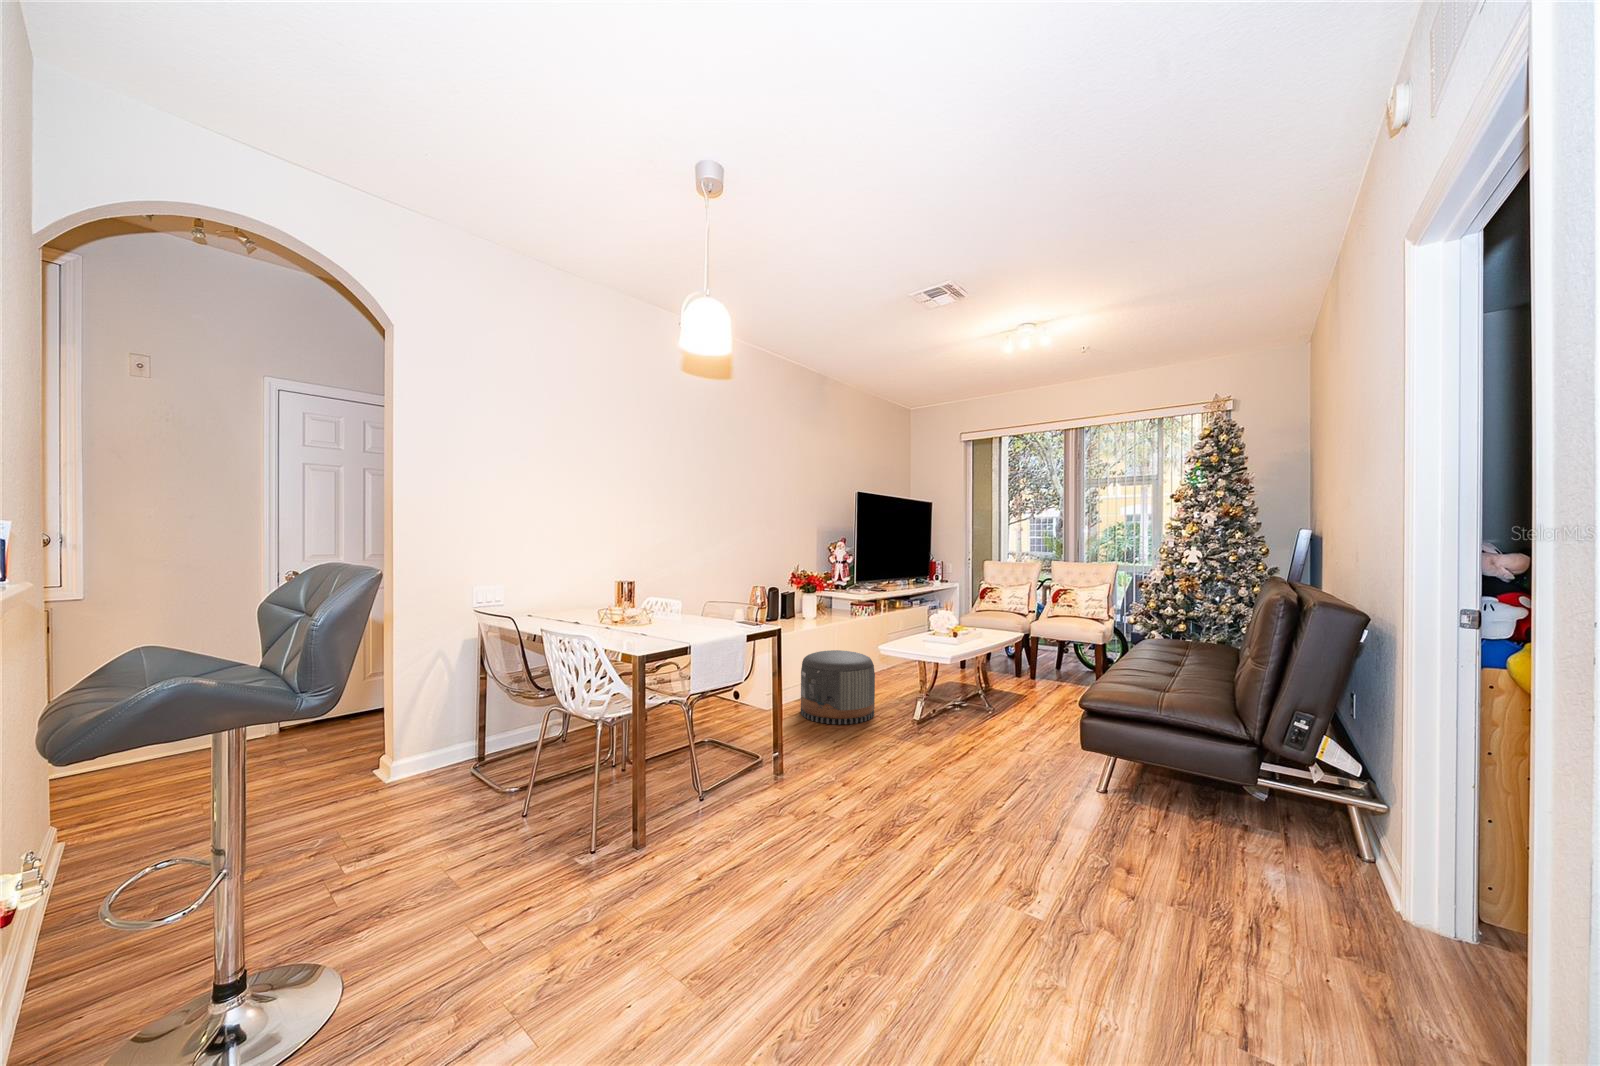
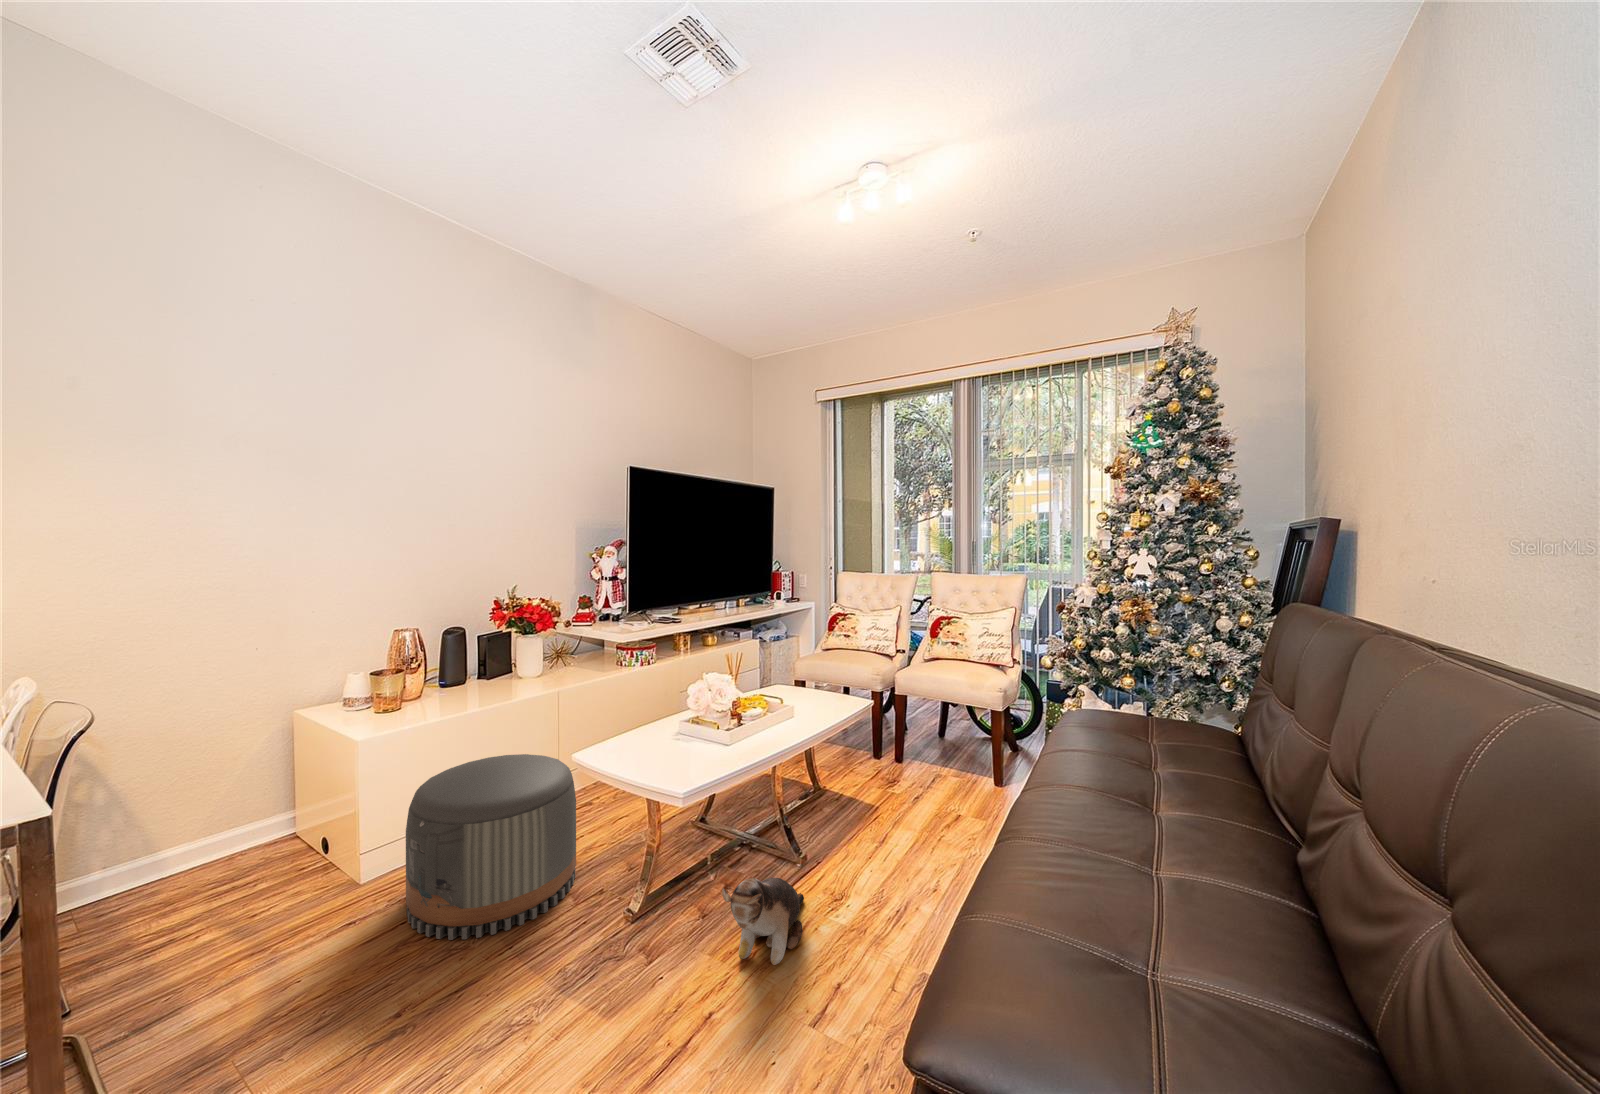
plush toy: none [968,696,1001,736] -> present [722,877,804,965]

